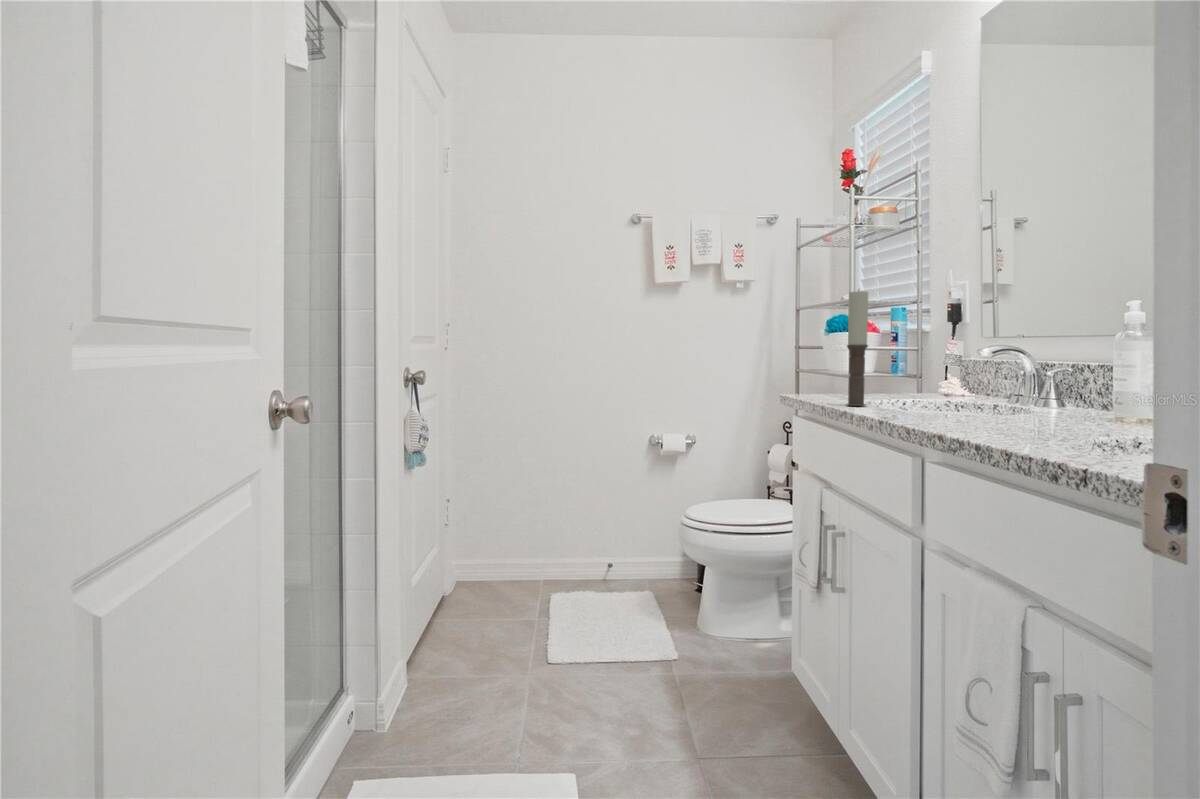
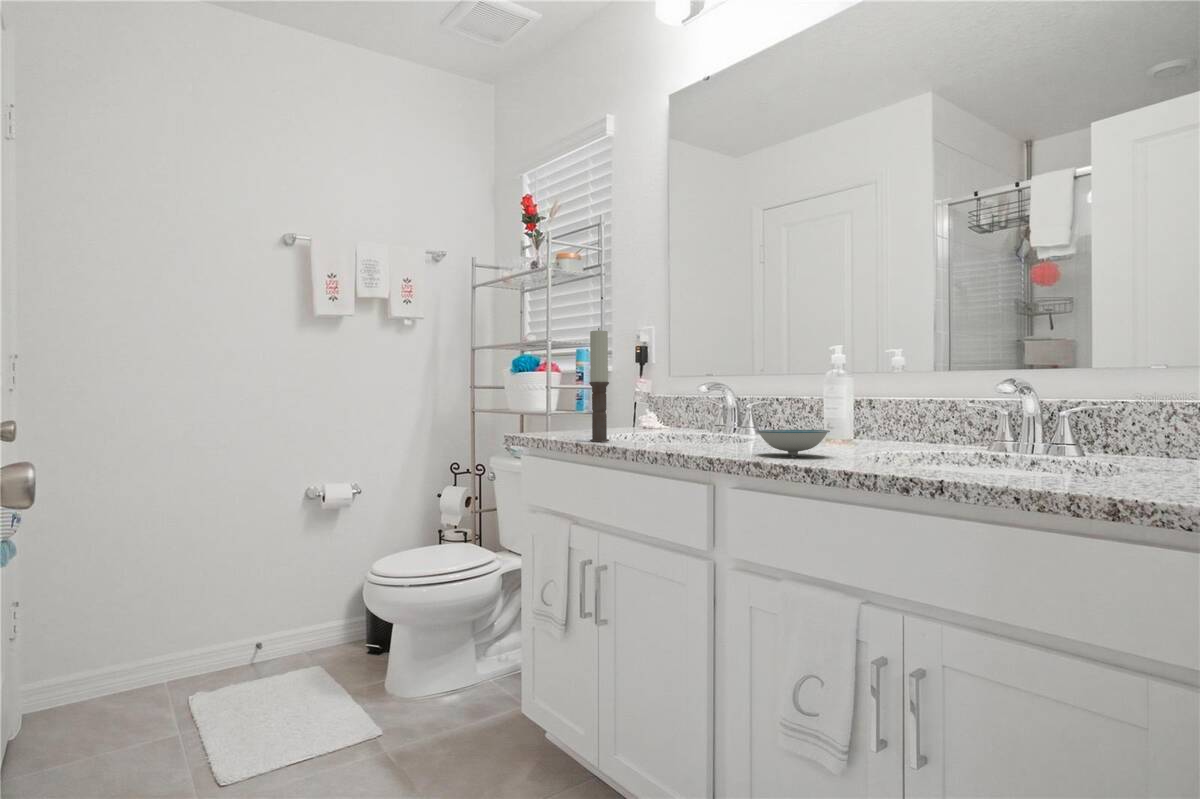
ceramic bowl: none [974,400,1072,431] -> present [757,430,830,455]

